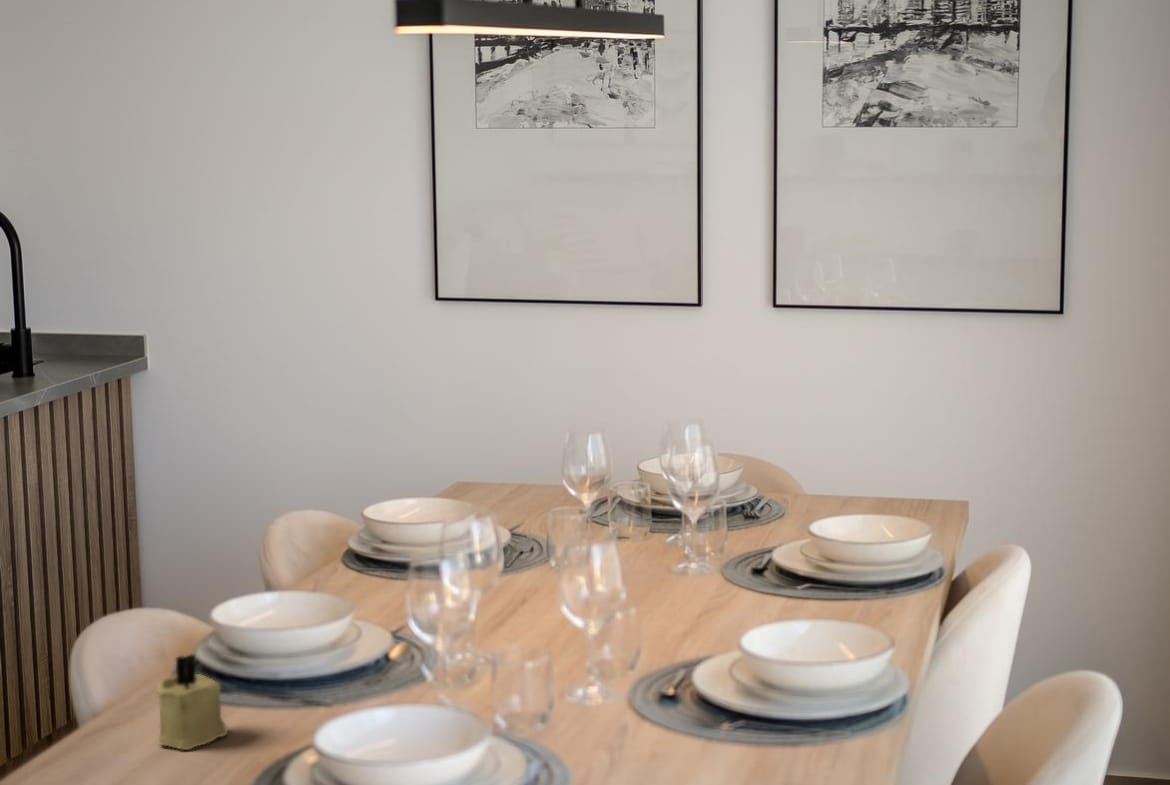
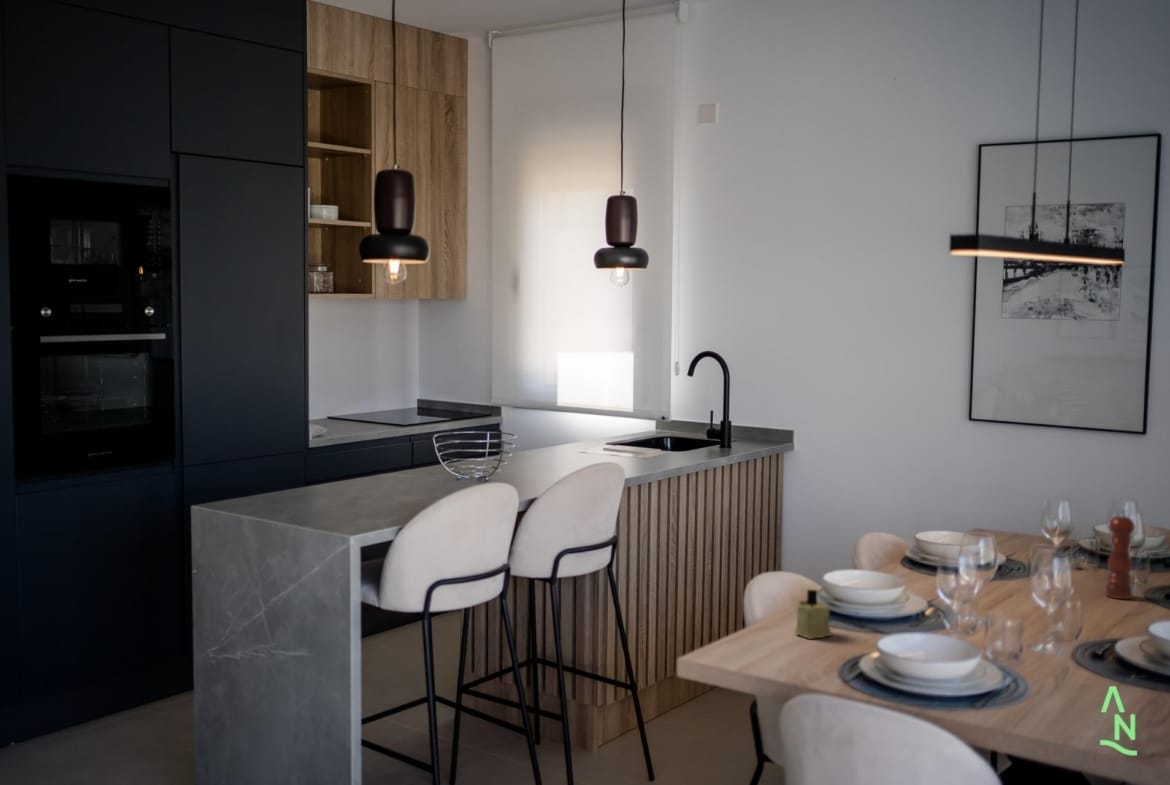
pepper mill: none [661,436,698,578] -> present [1105,510,1135,599]

